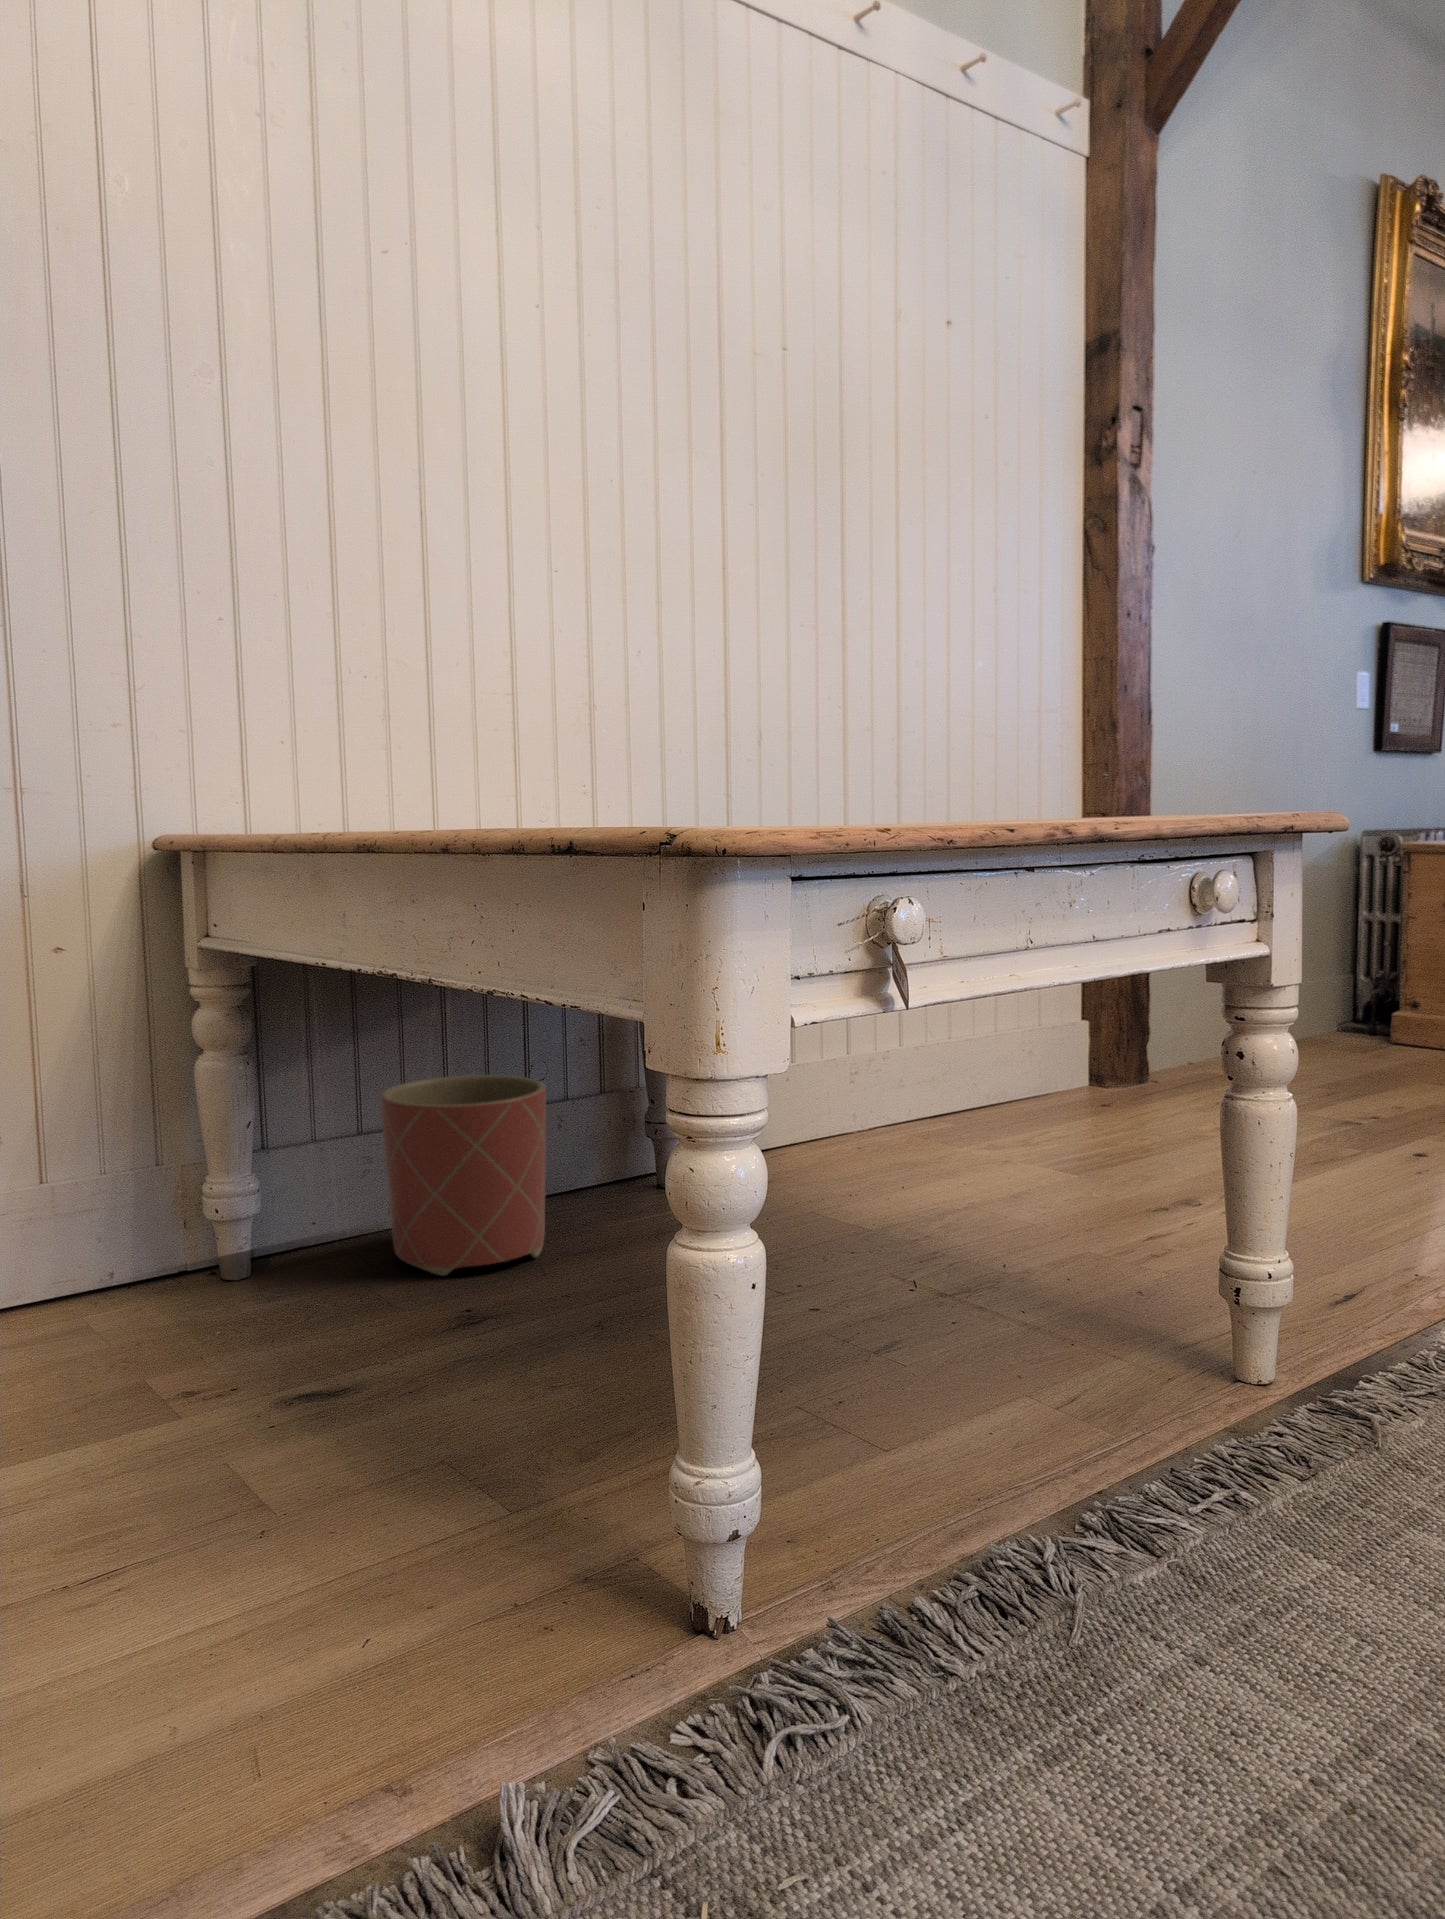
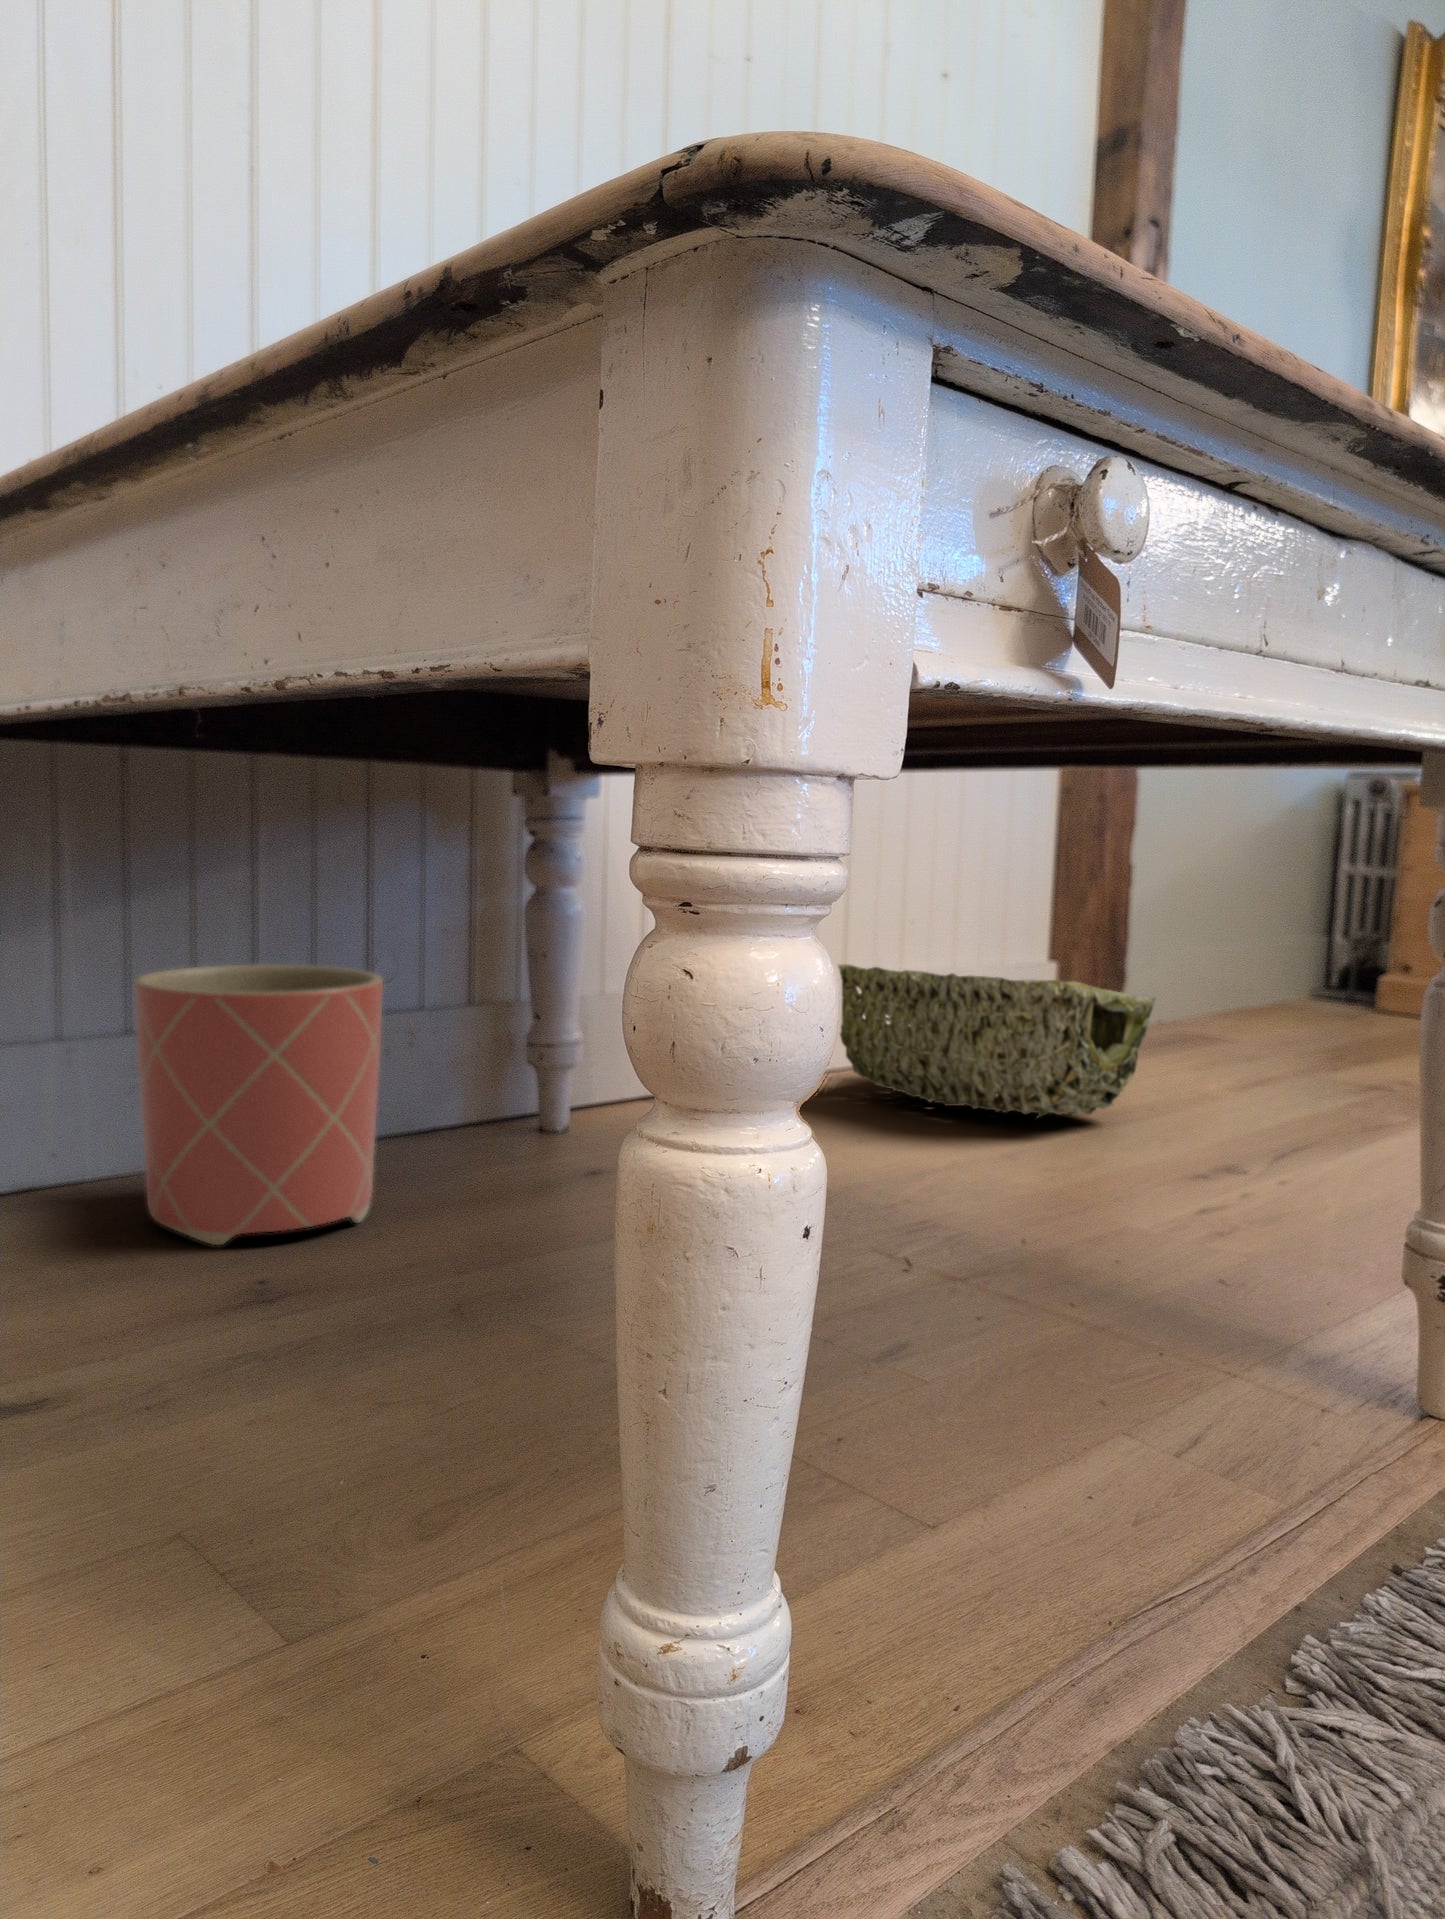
woven basket: none [883,1040,1139,1161] -> present [837,964,1155,1118]

